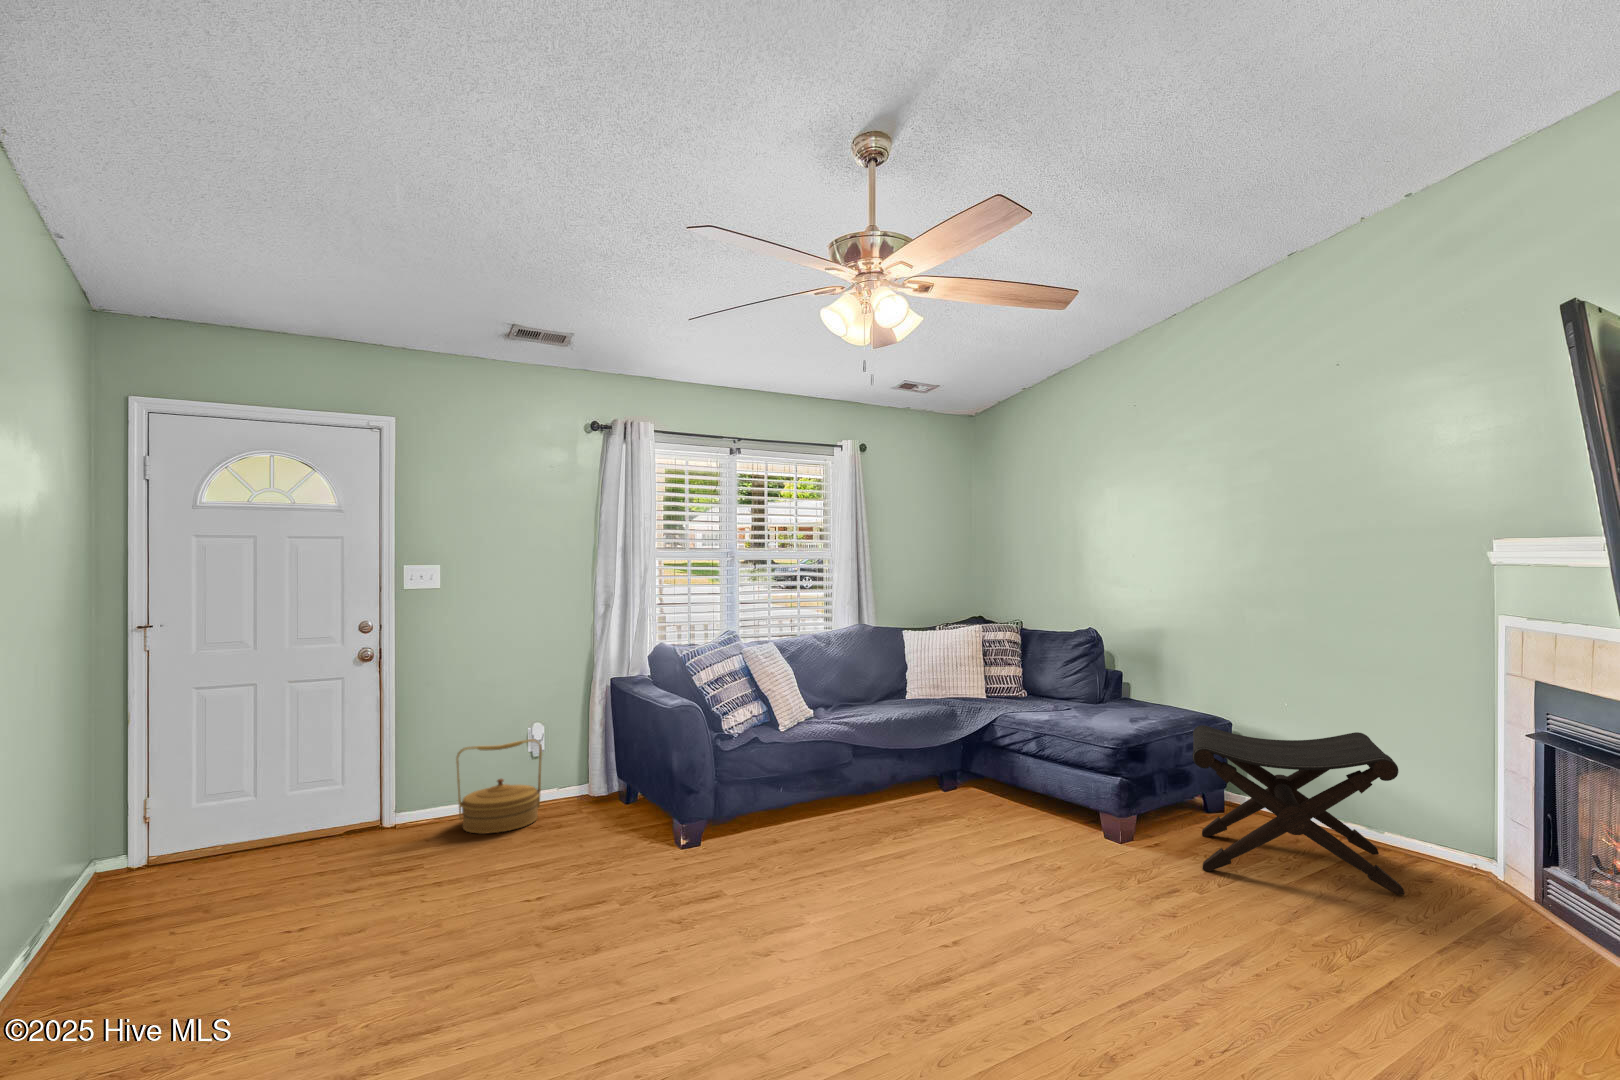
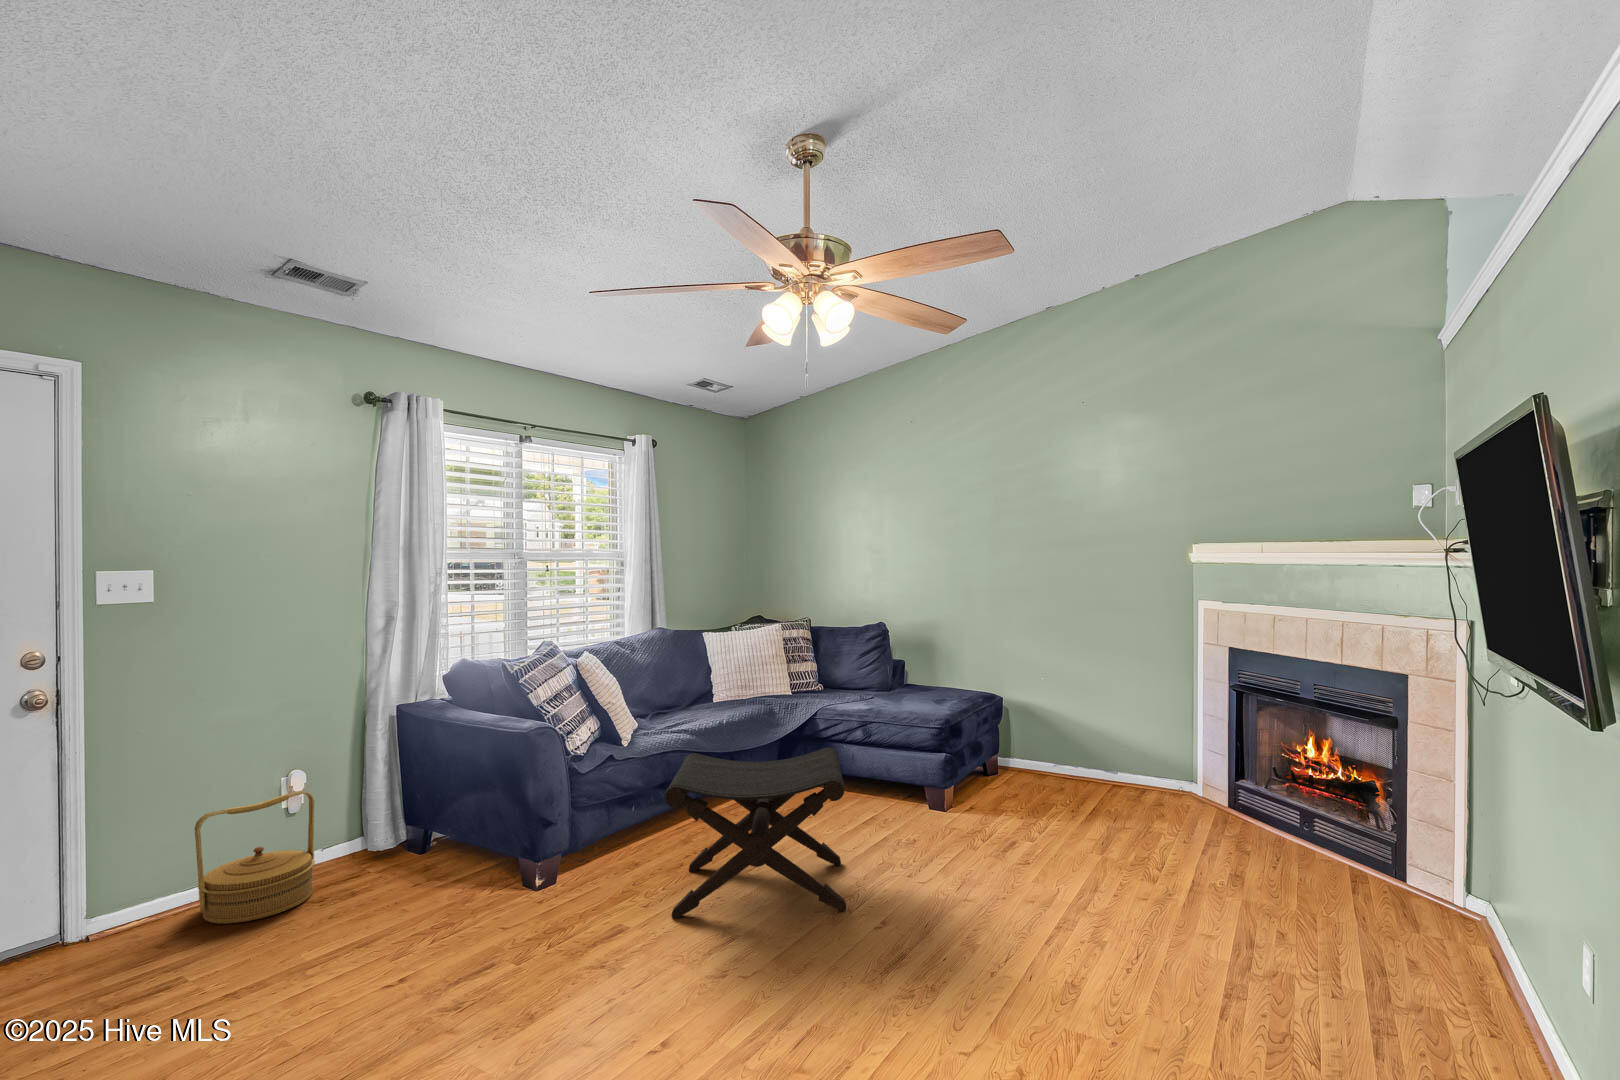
footstool: present [1192,725,1405,895] -> present [664,748,847,918]

